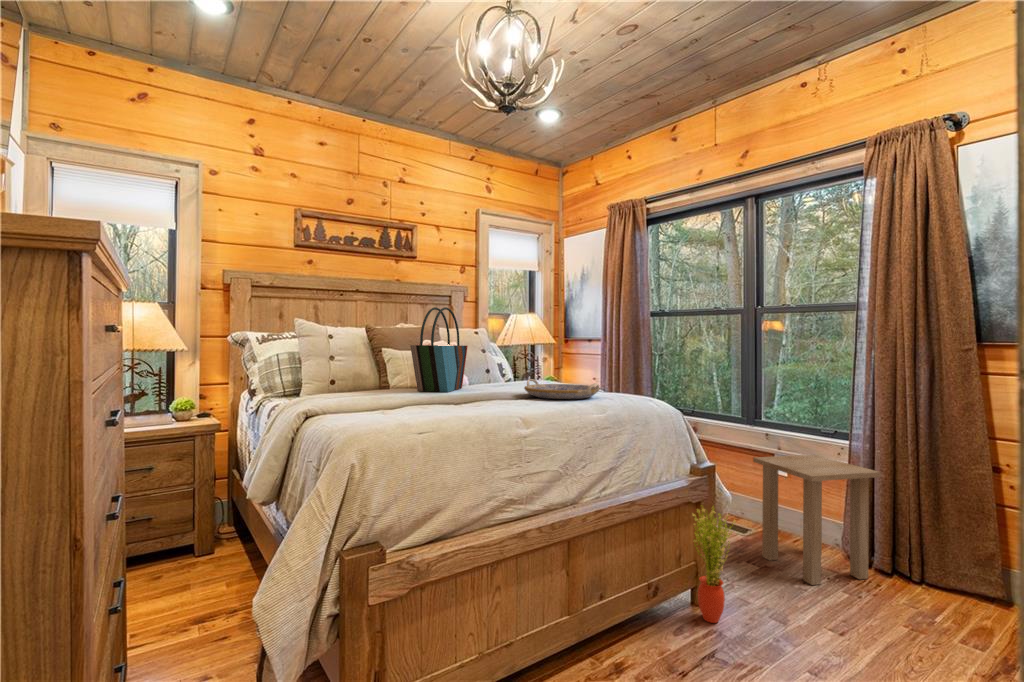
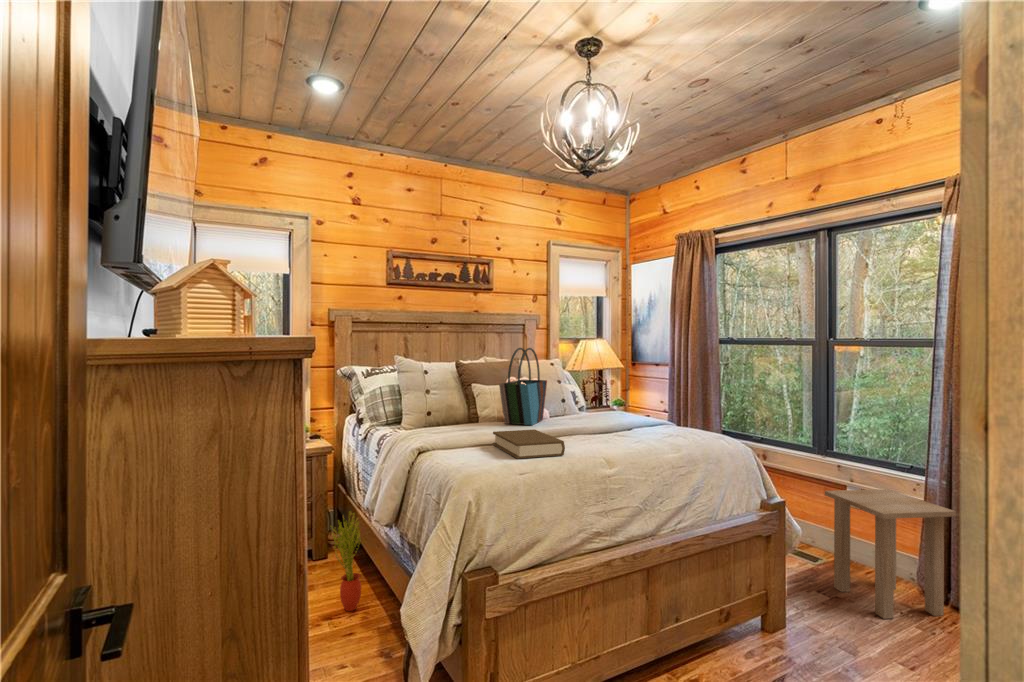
serving tray: present [524,379,599,399] -> none [603,415,673,437]
book: none [394,390,475,416] -> present [493,430,565,459]
potted plant: present [693,507,735,623] -> present [331,512,361,611]

